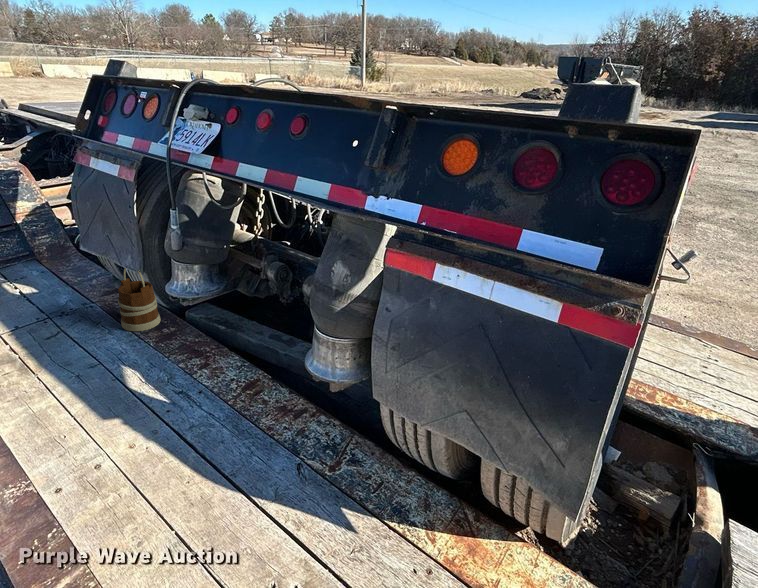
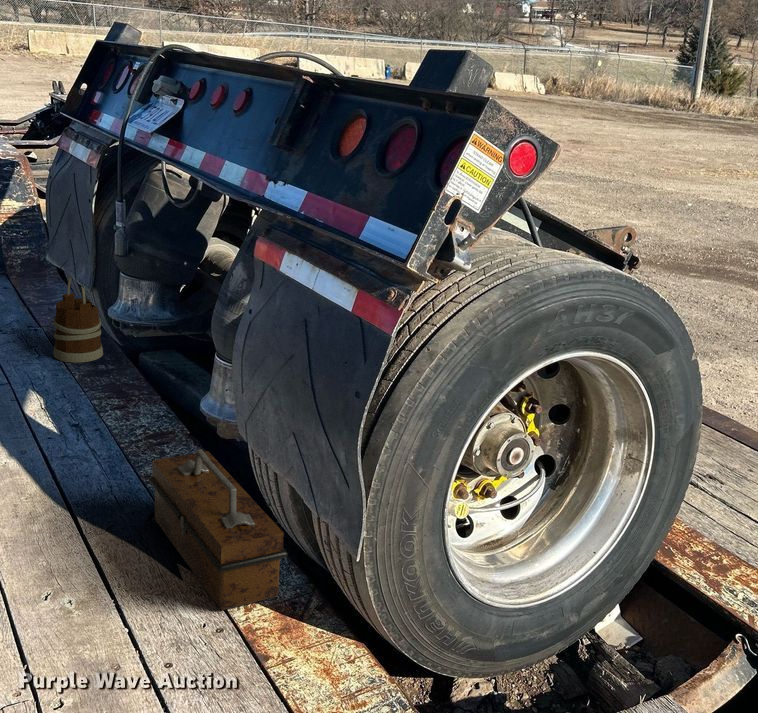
toolbox: none [298,409,456,552] -> present [148,449,288,610]

